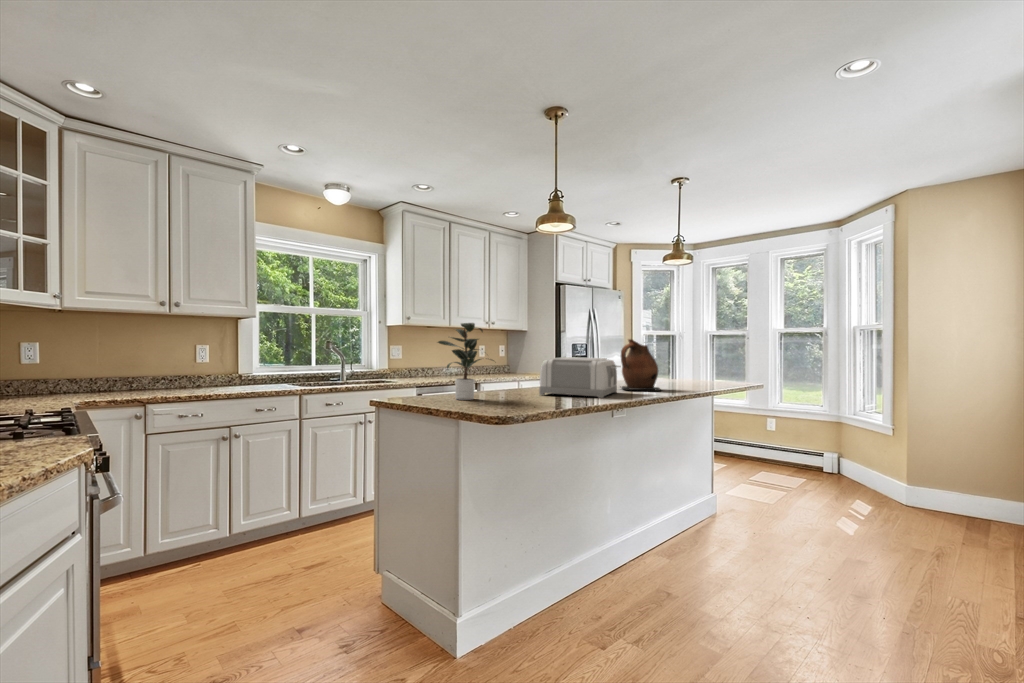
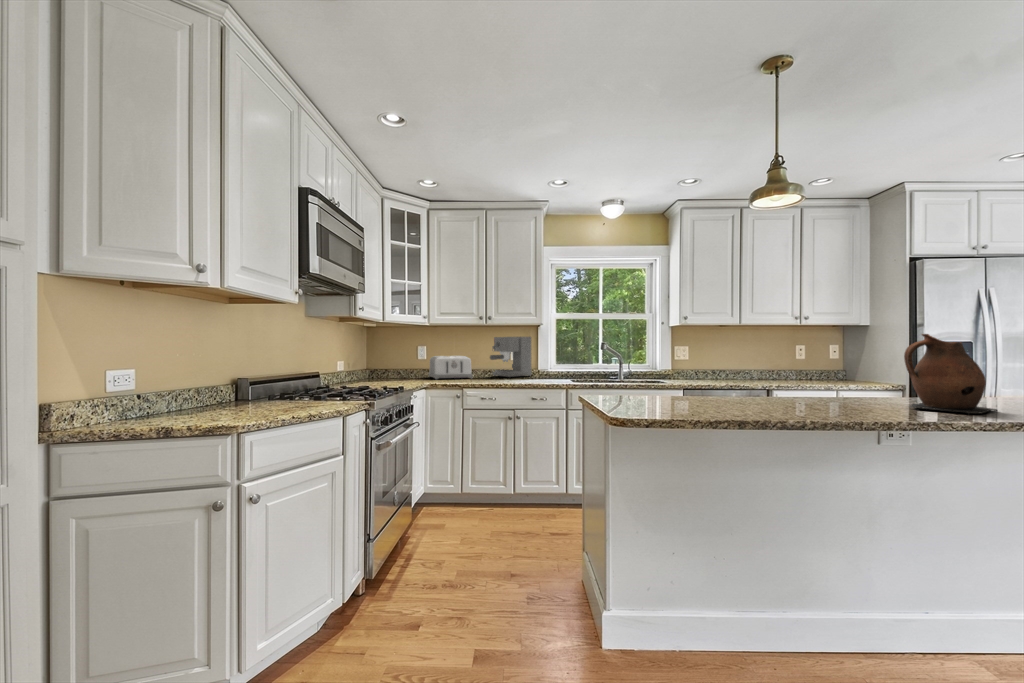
potted plant: present [438,323,494,400] -> none [618,320,694,402]
coffee maker: none [165,331,228,386] -> present [490,337,531,377]
toaster: present [539,357,621,398] -> present [429,356,472,379]

